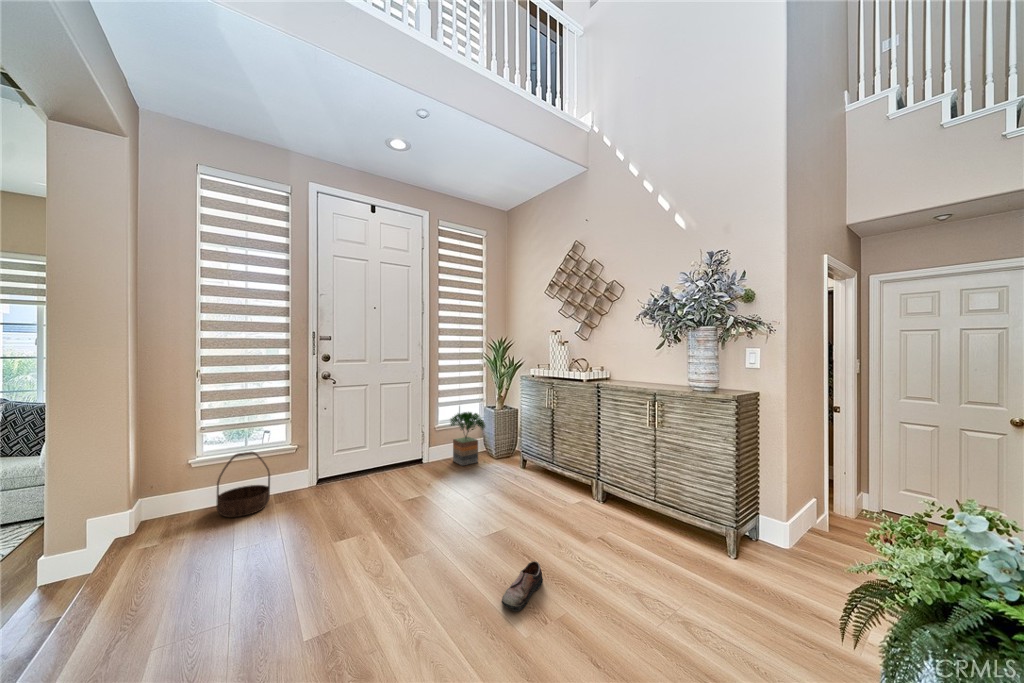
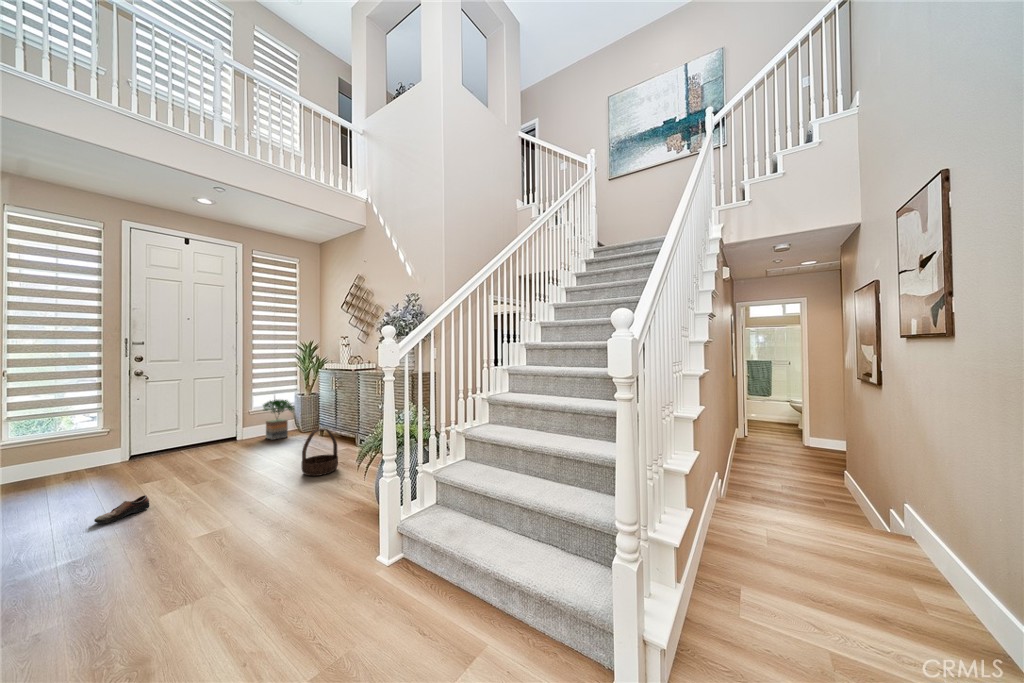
basket: present [216,452,270,517] -> present [301,428,338,476]
shoe: present [502,561,543,611] -> present [94,495,149,523]

